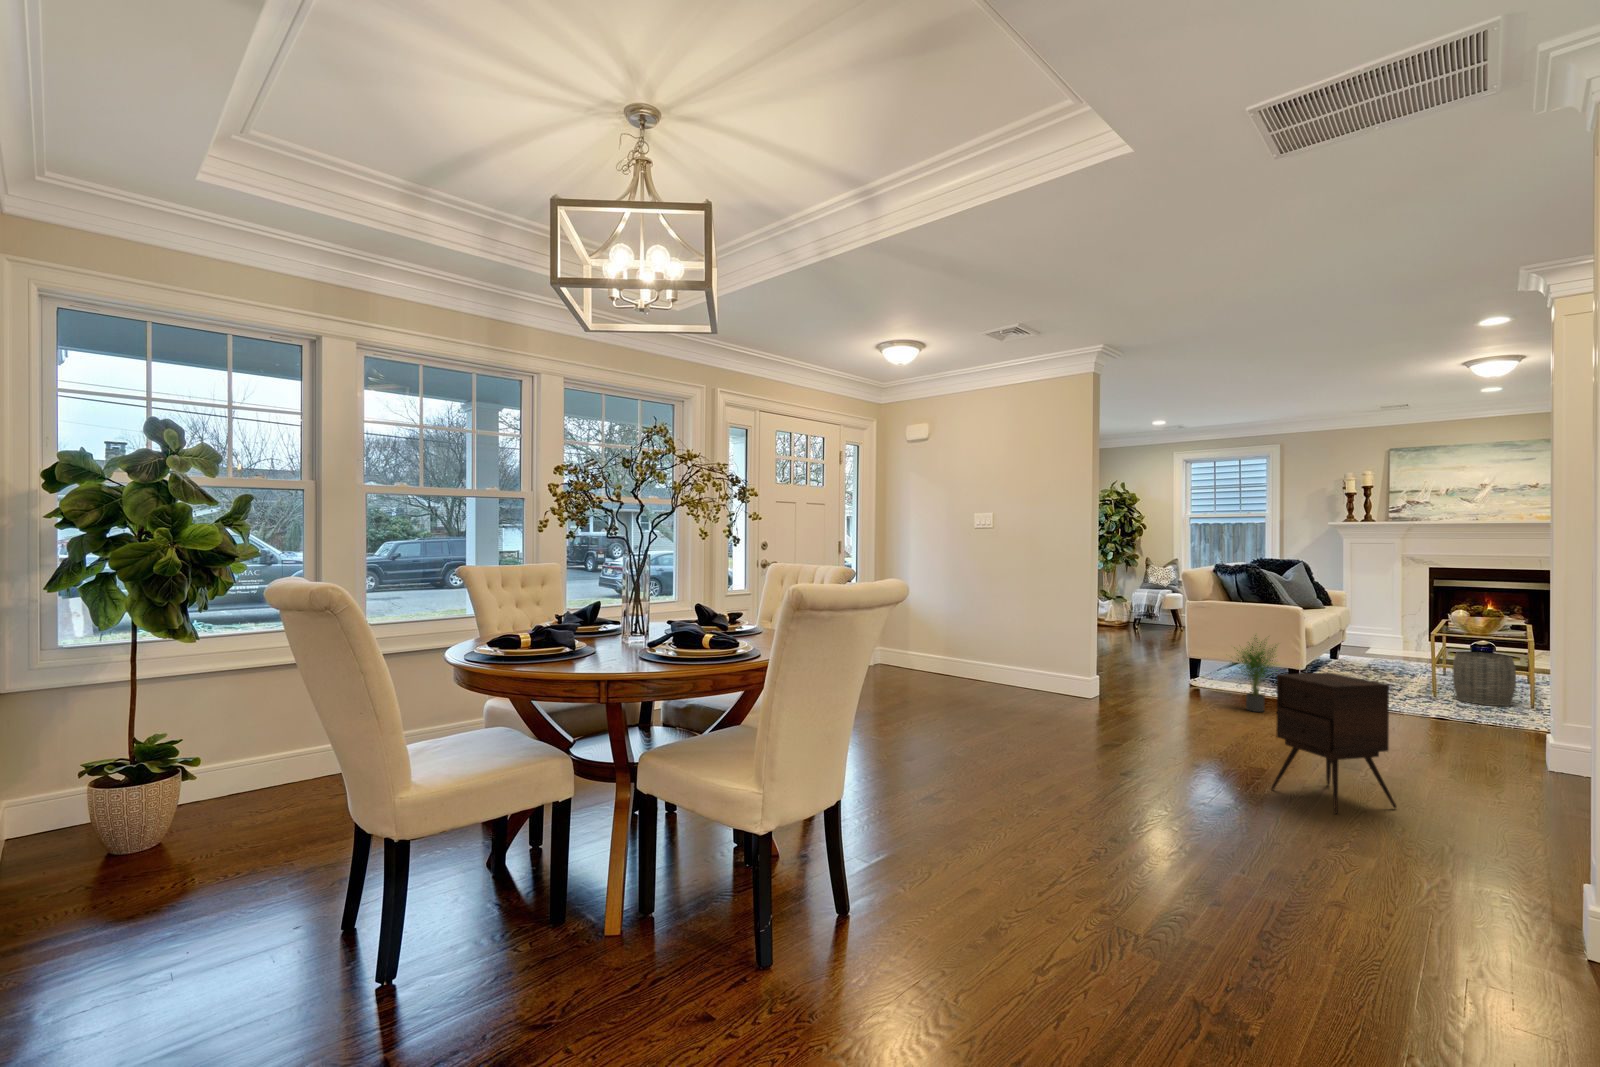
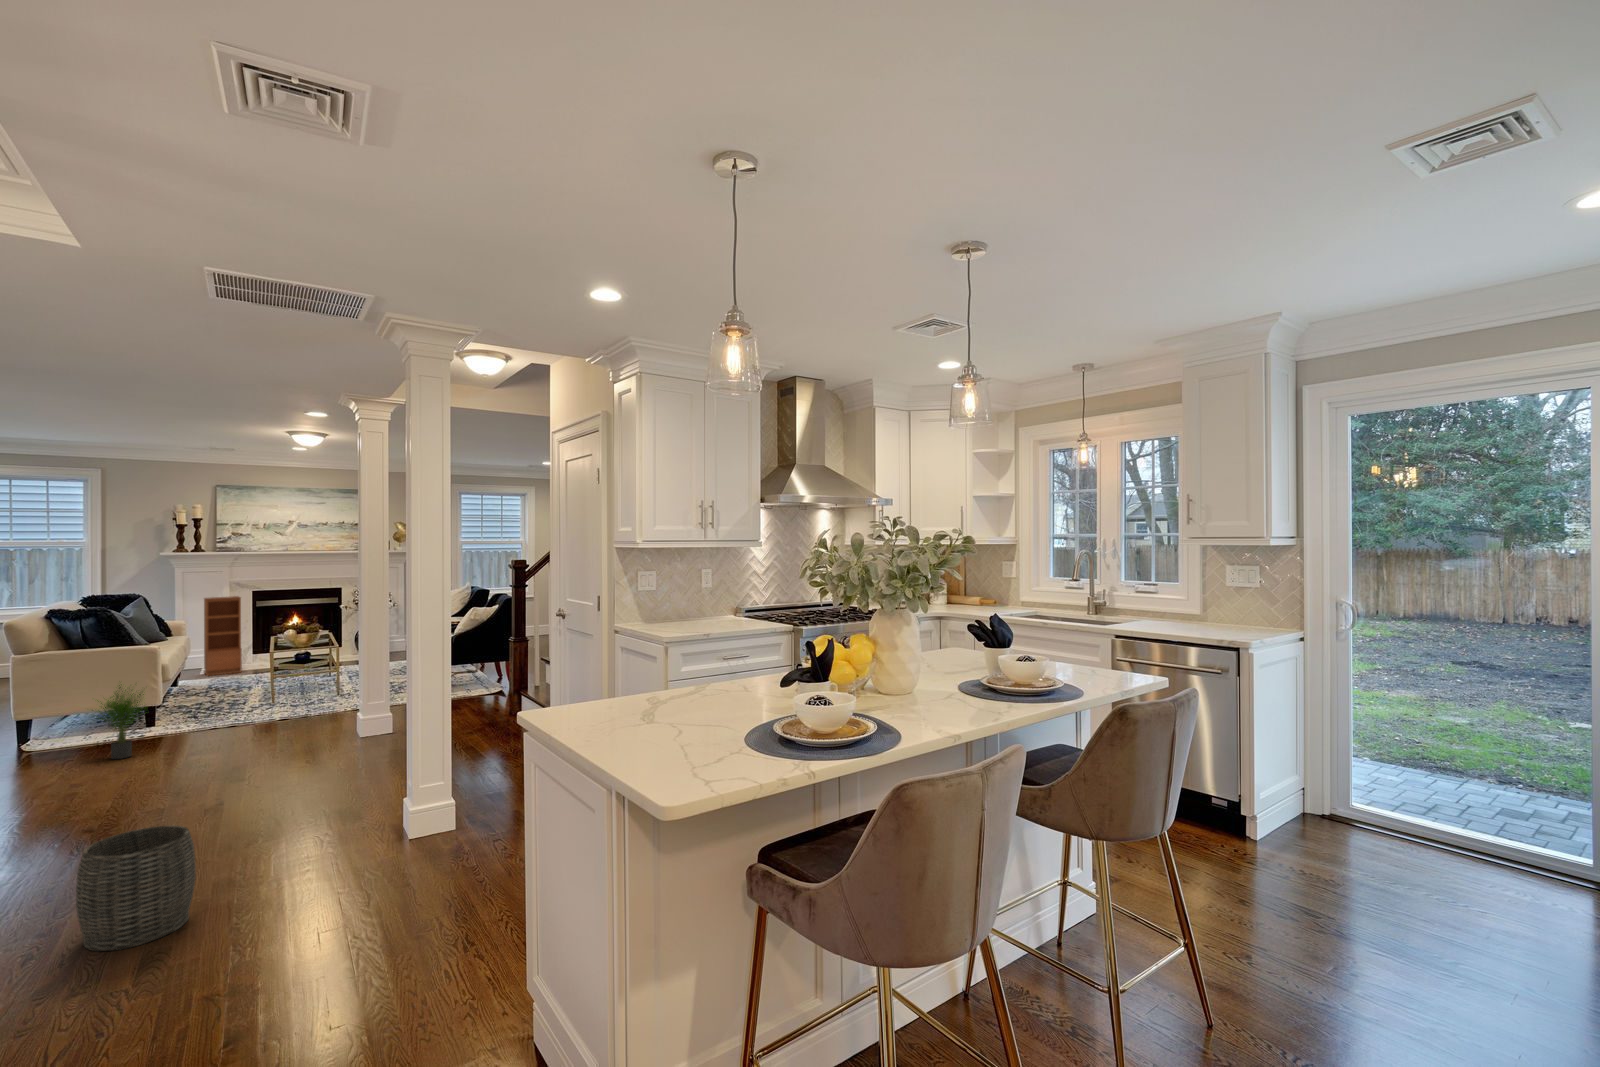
bookcase: none [1372,571,1413,660] -> present [204,596,242,676]
woven basket: present [1452,652,1516,706] -> present [76,826,196,951]
side table: present [1271,673,1397,814] -> none [180,708,284,822]

